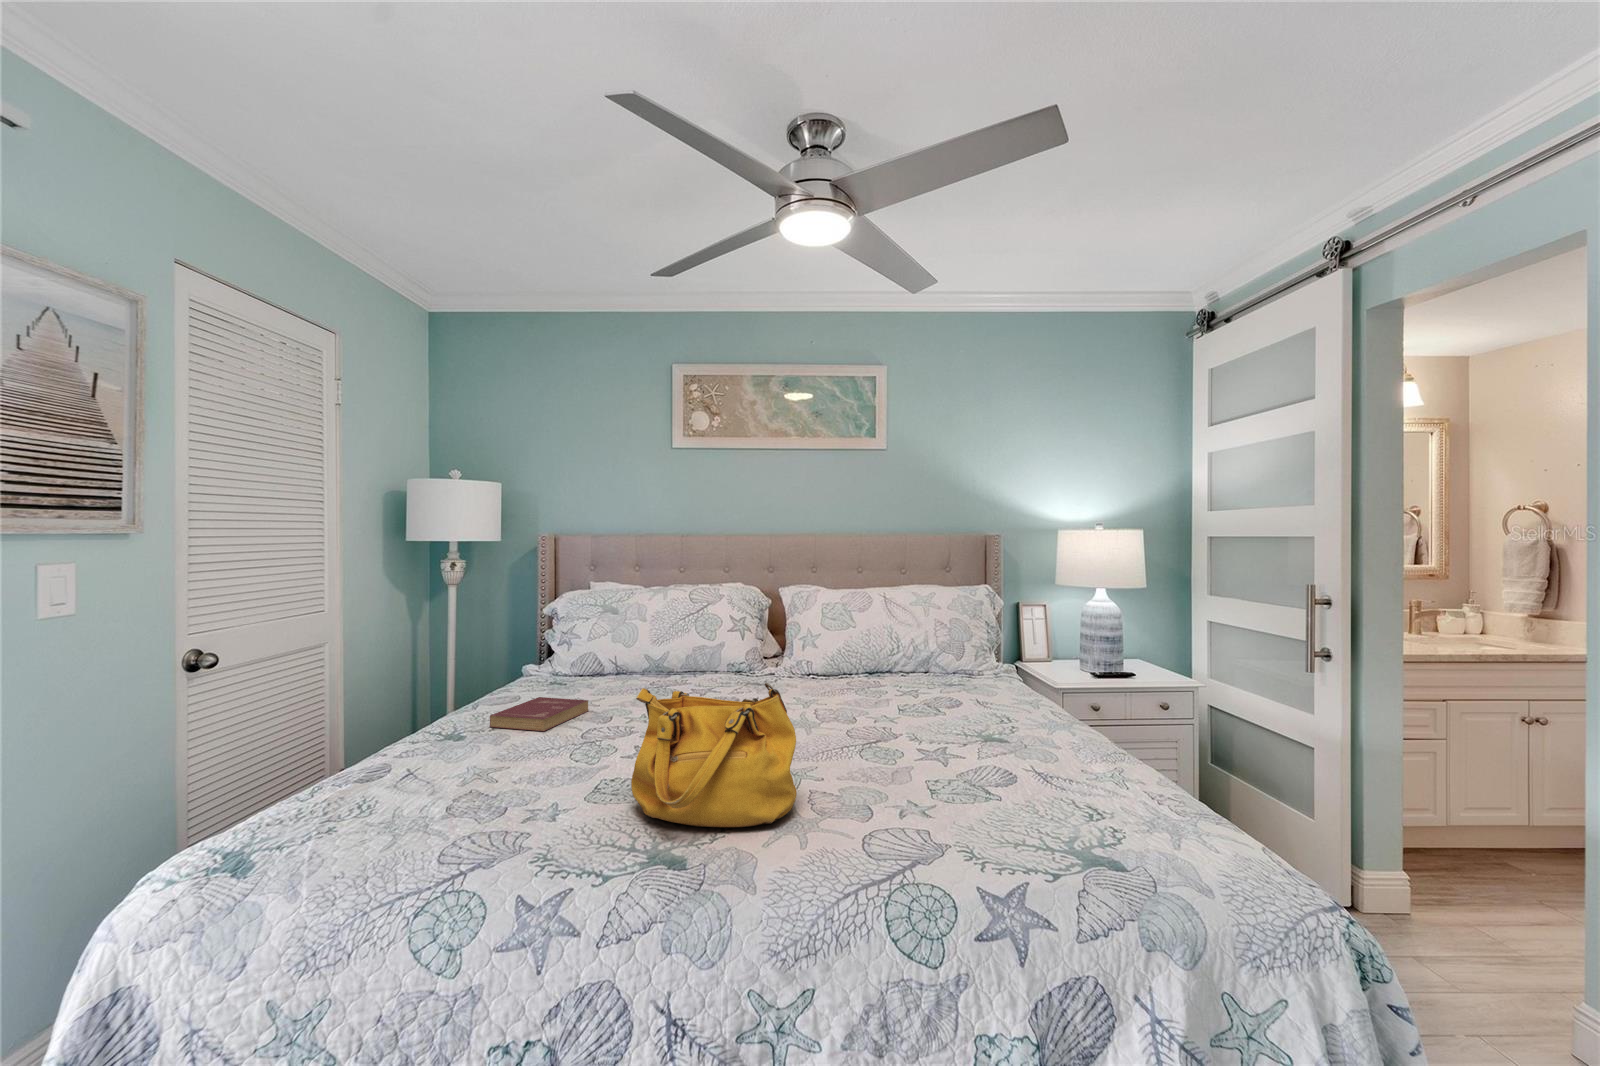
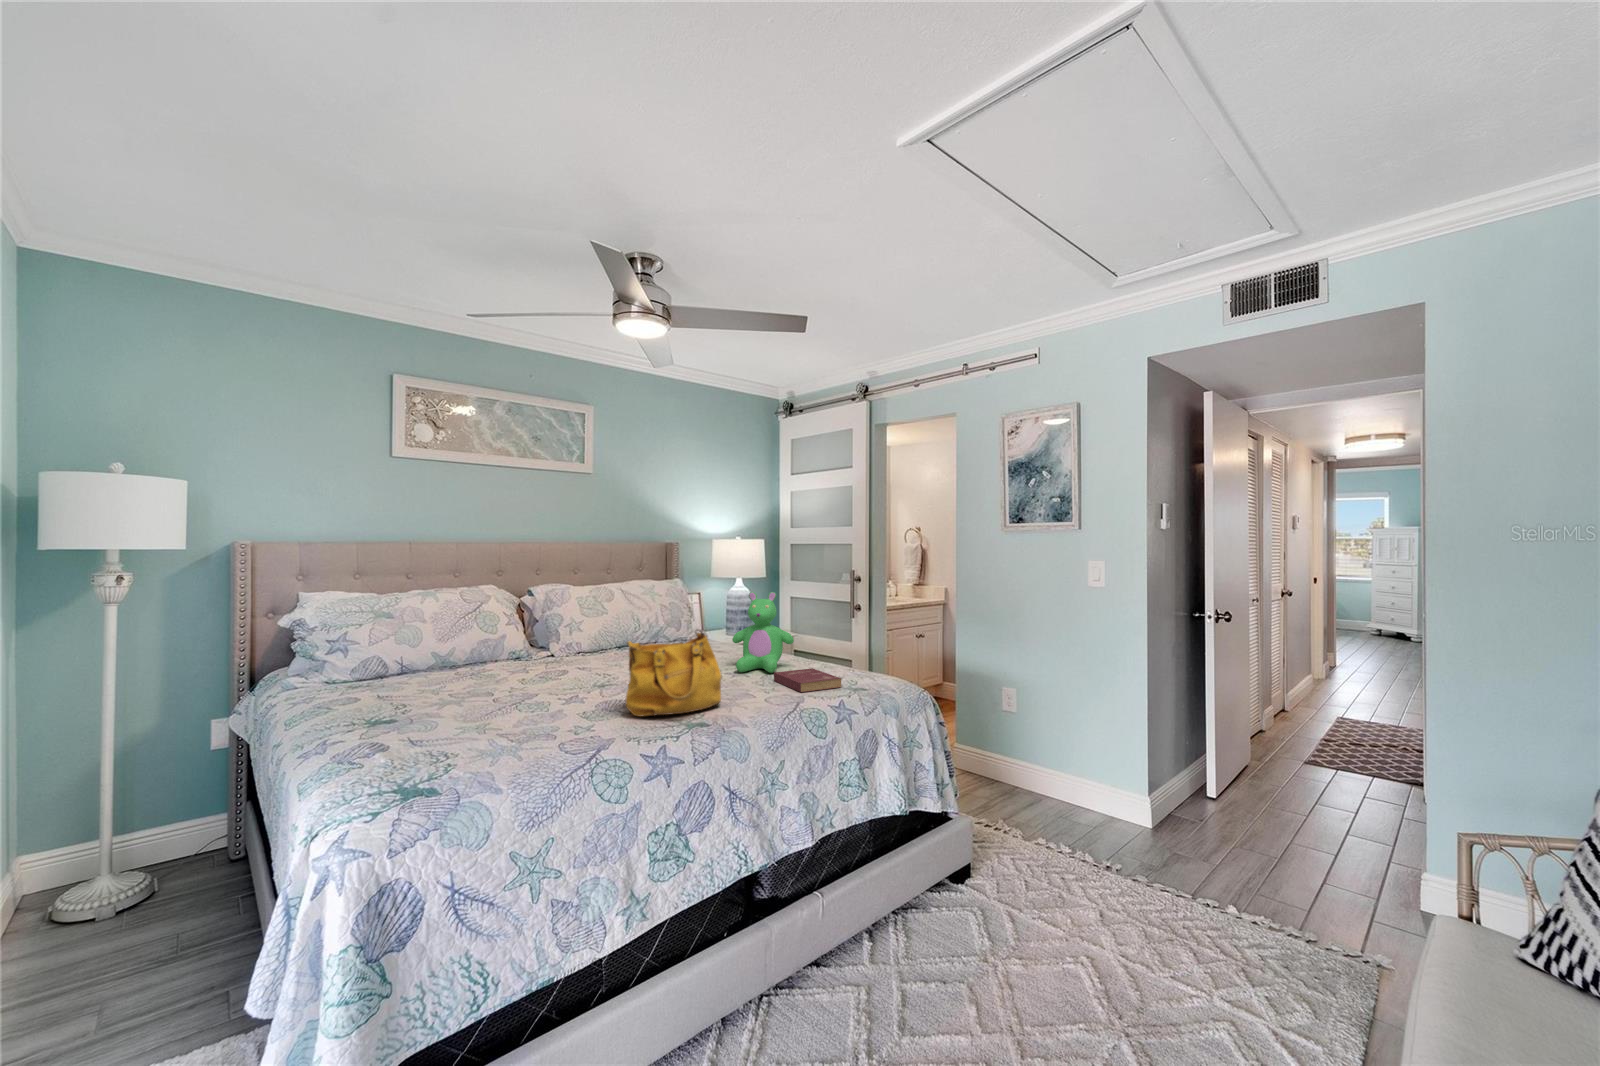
teddy bear: none [931,620,1047,771] -> present [732,592,794,673]
book: present [490,697,588,731] -> present [774,668,841,692]

